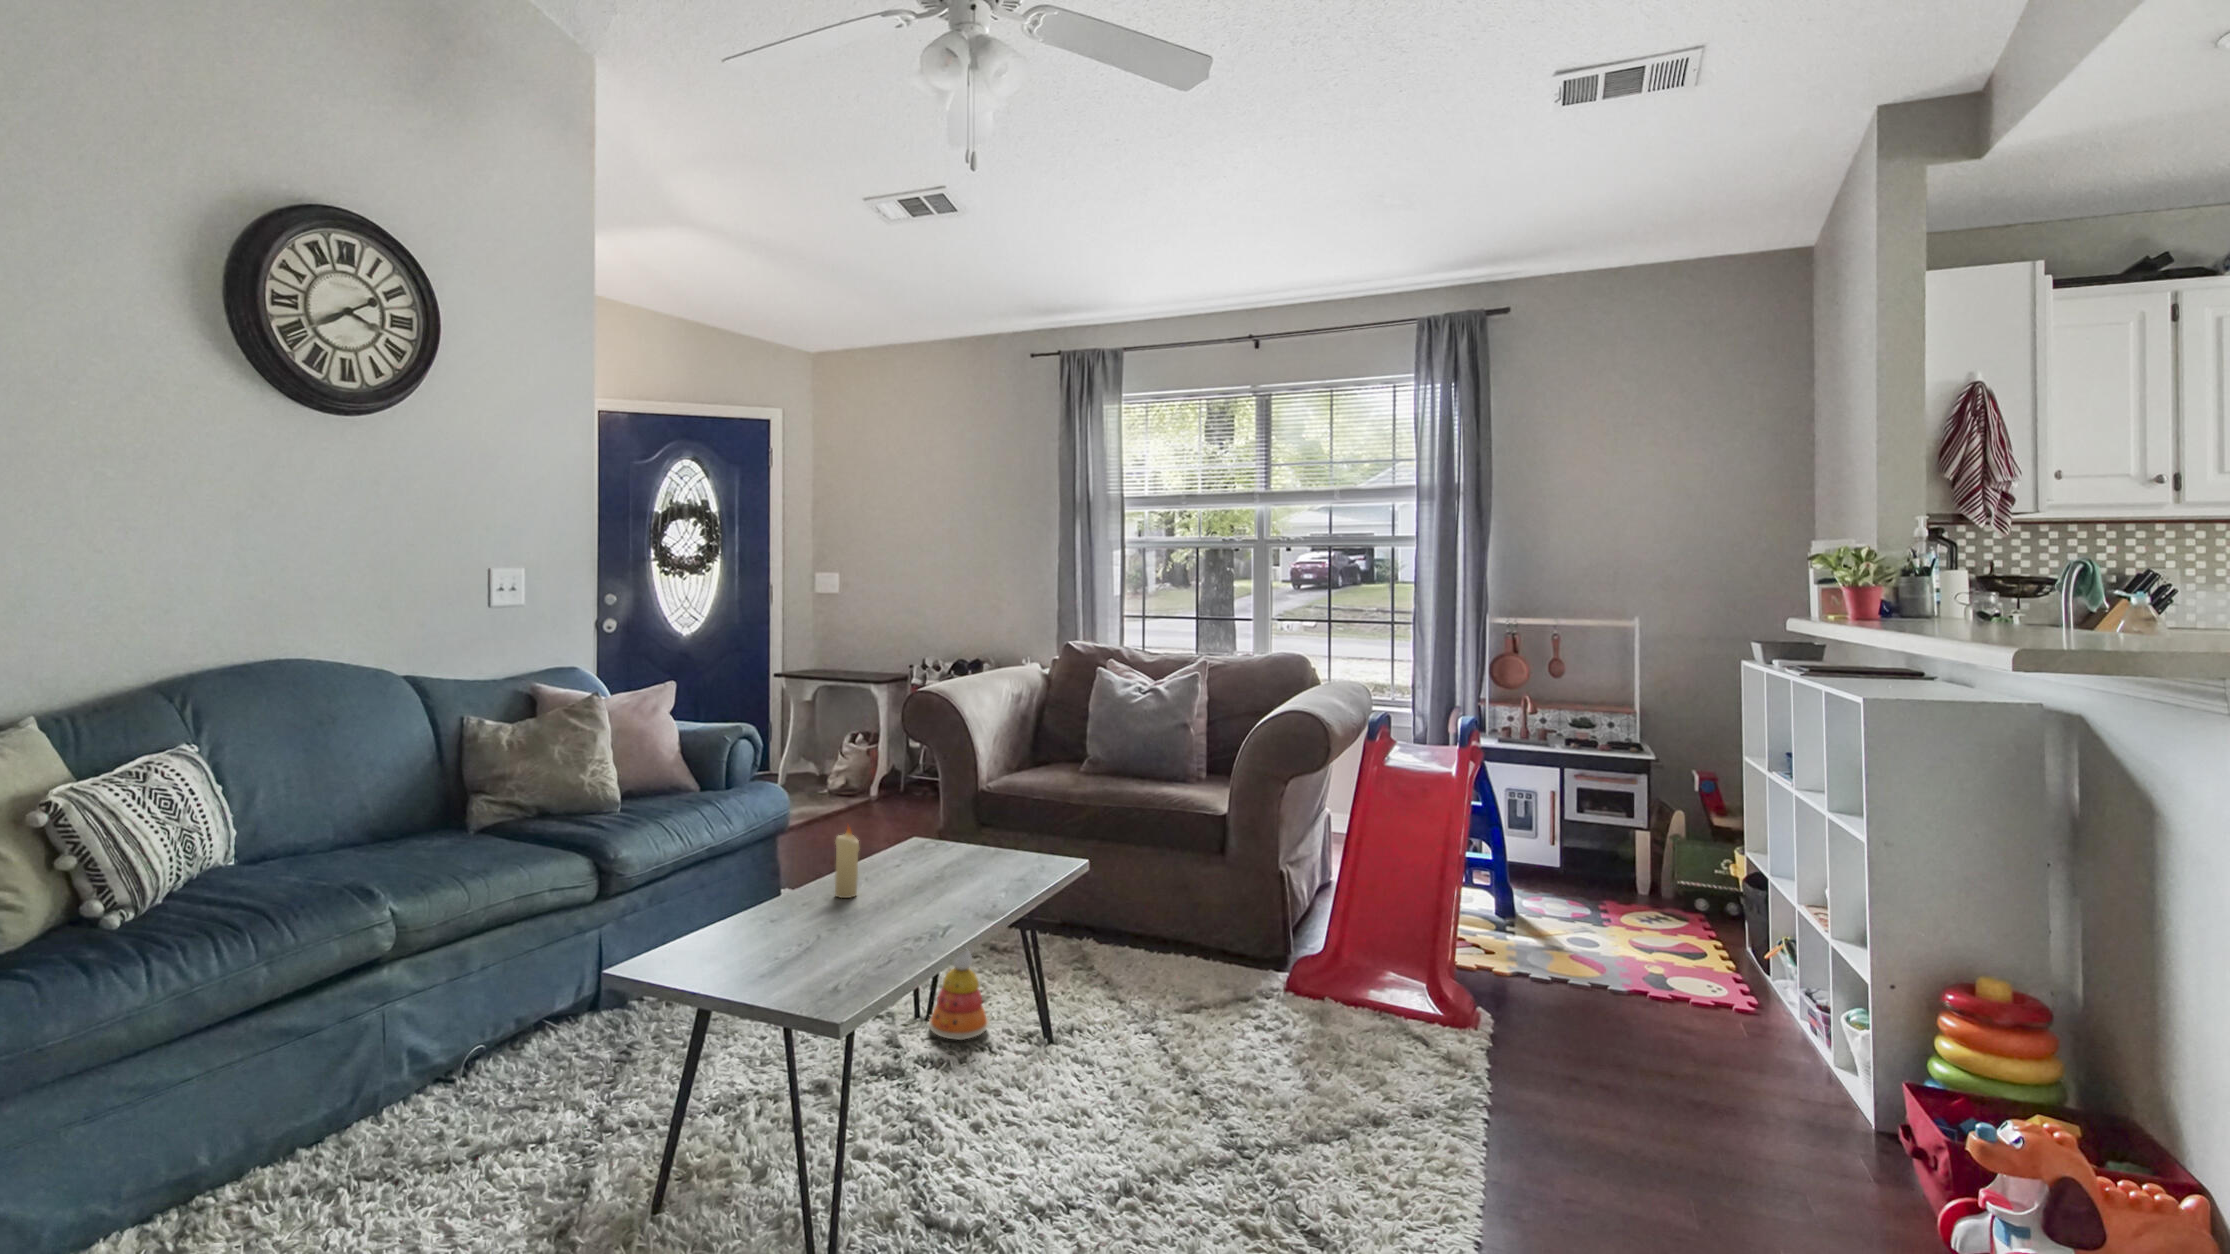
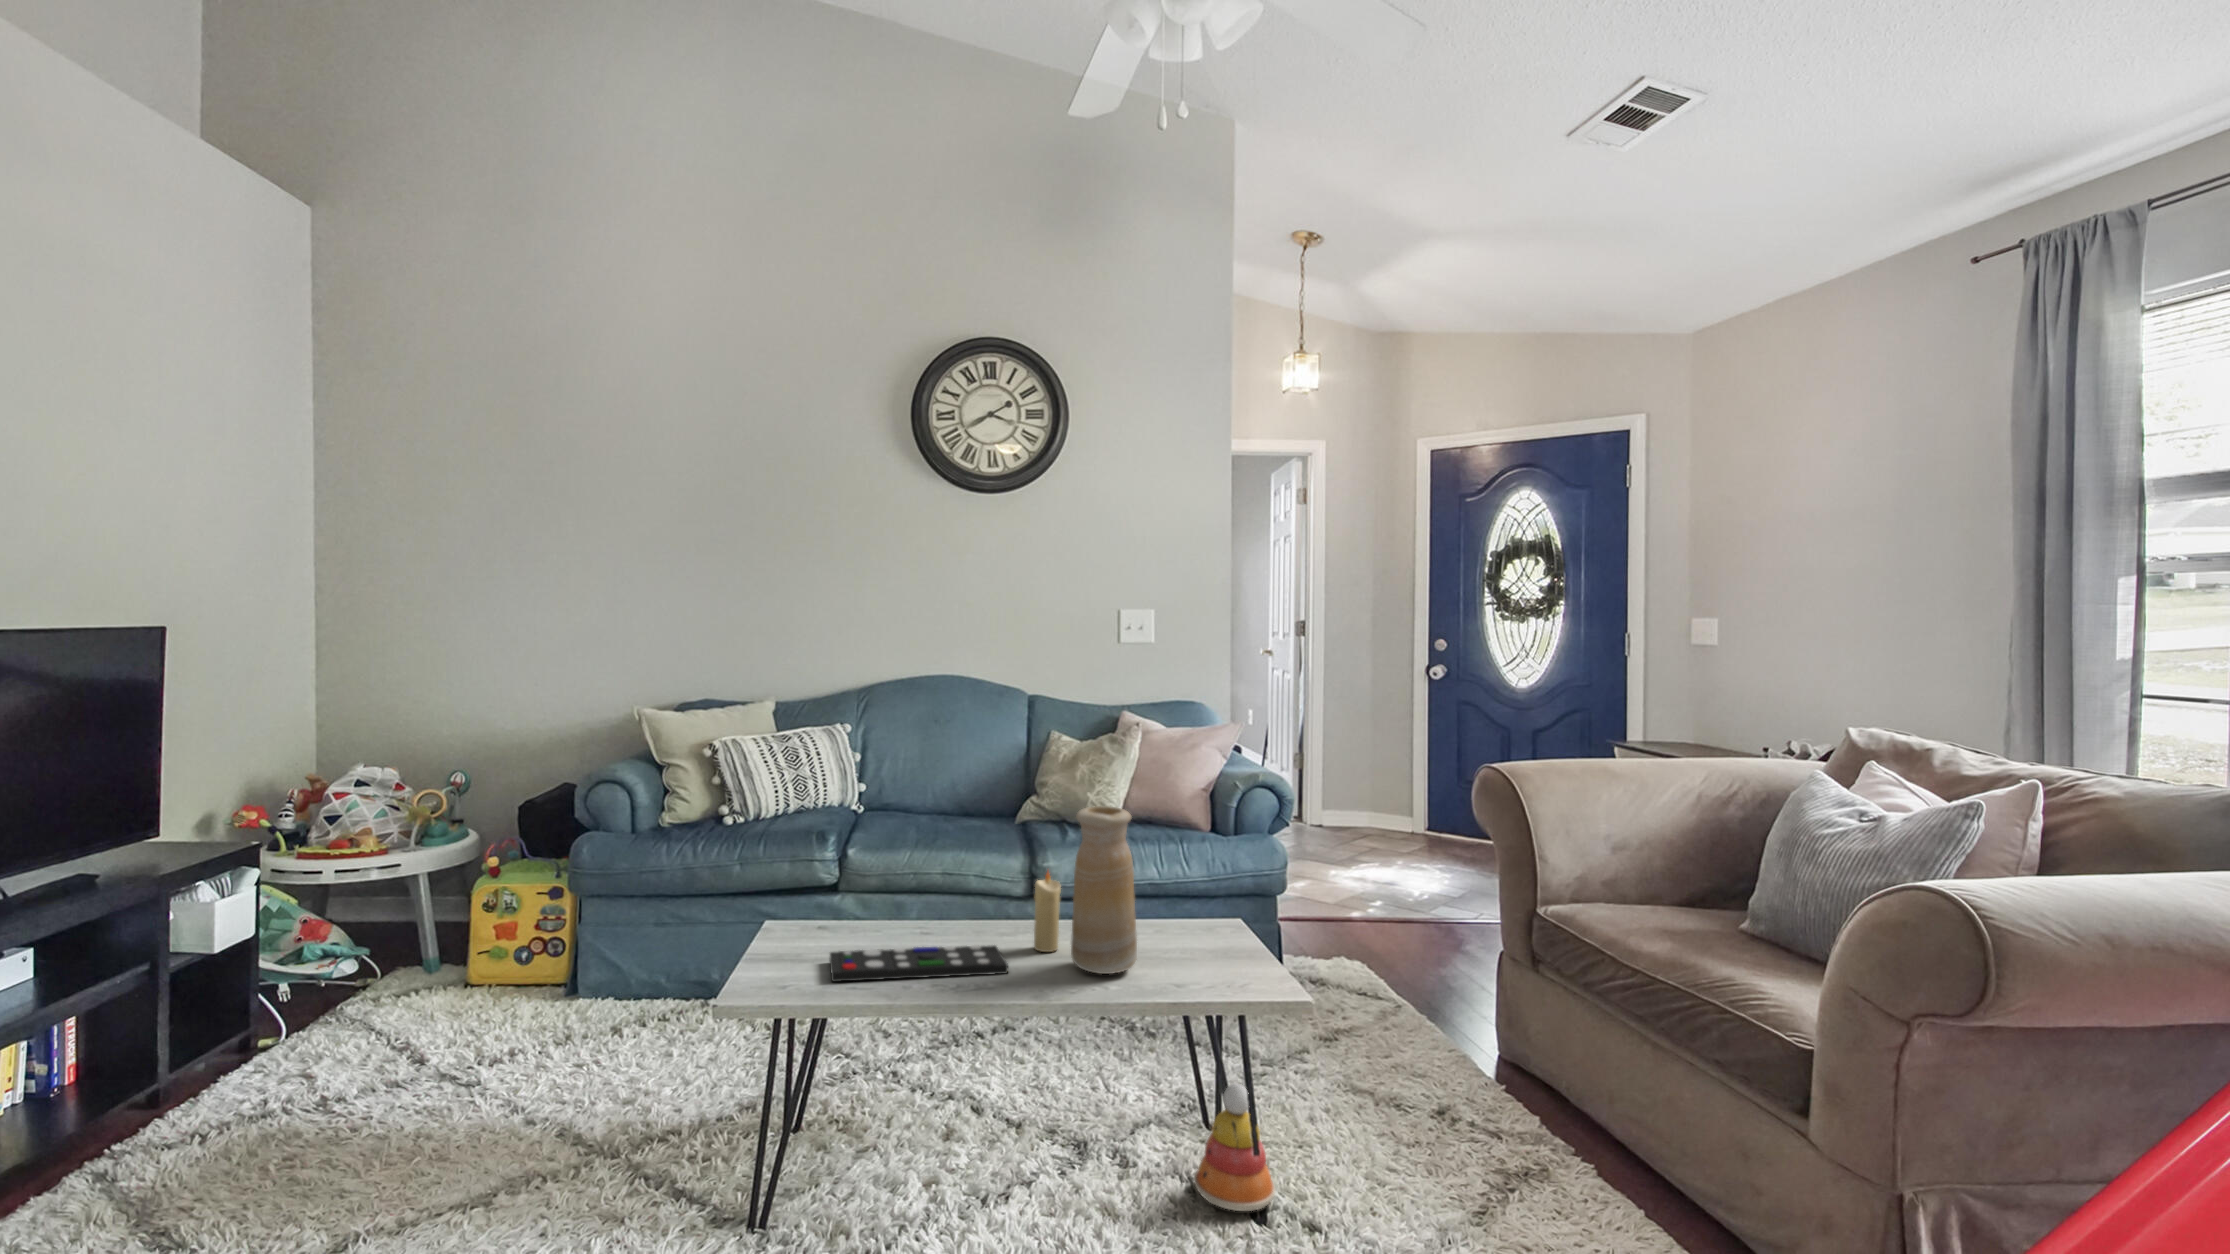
vase: none [889,757,944,894] -> present [1071,806,1137,974]
remote control: none [758,903,883,969] -> present [830,945,1008,982]

